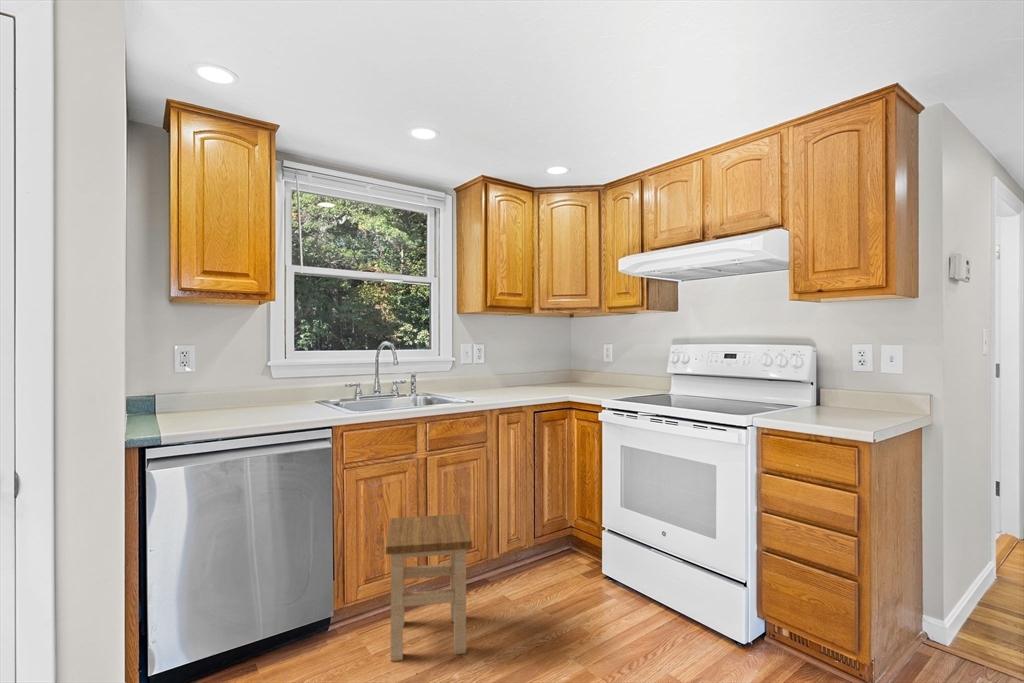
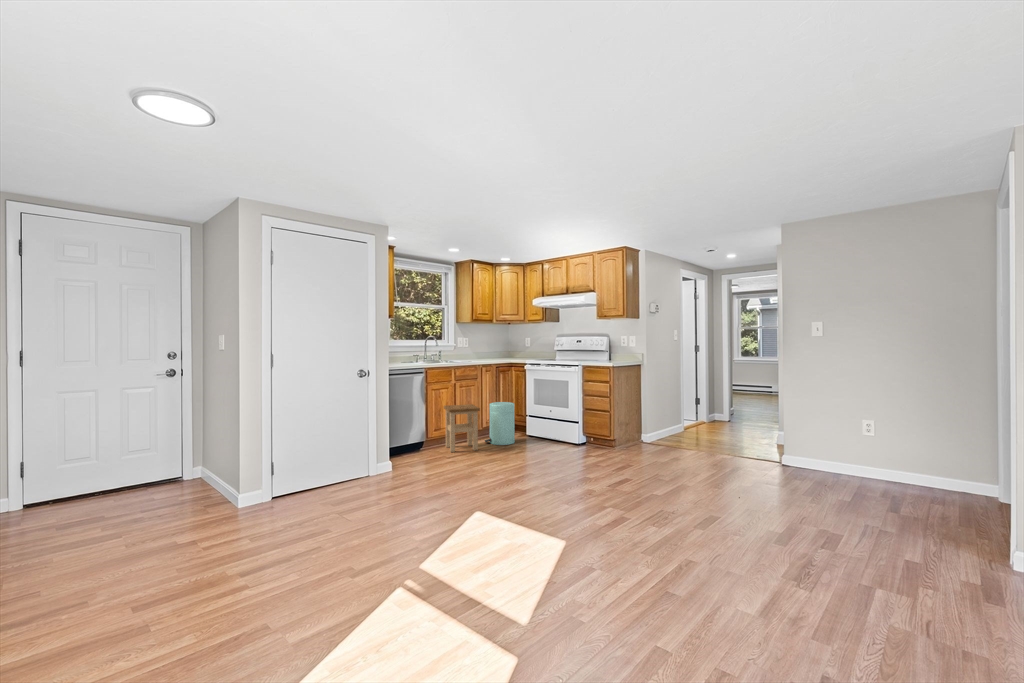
trash can: none [496,503,571,626] -> present [485,402,515,445]

